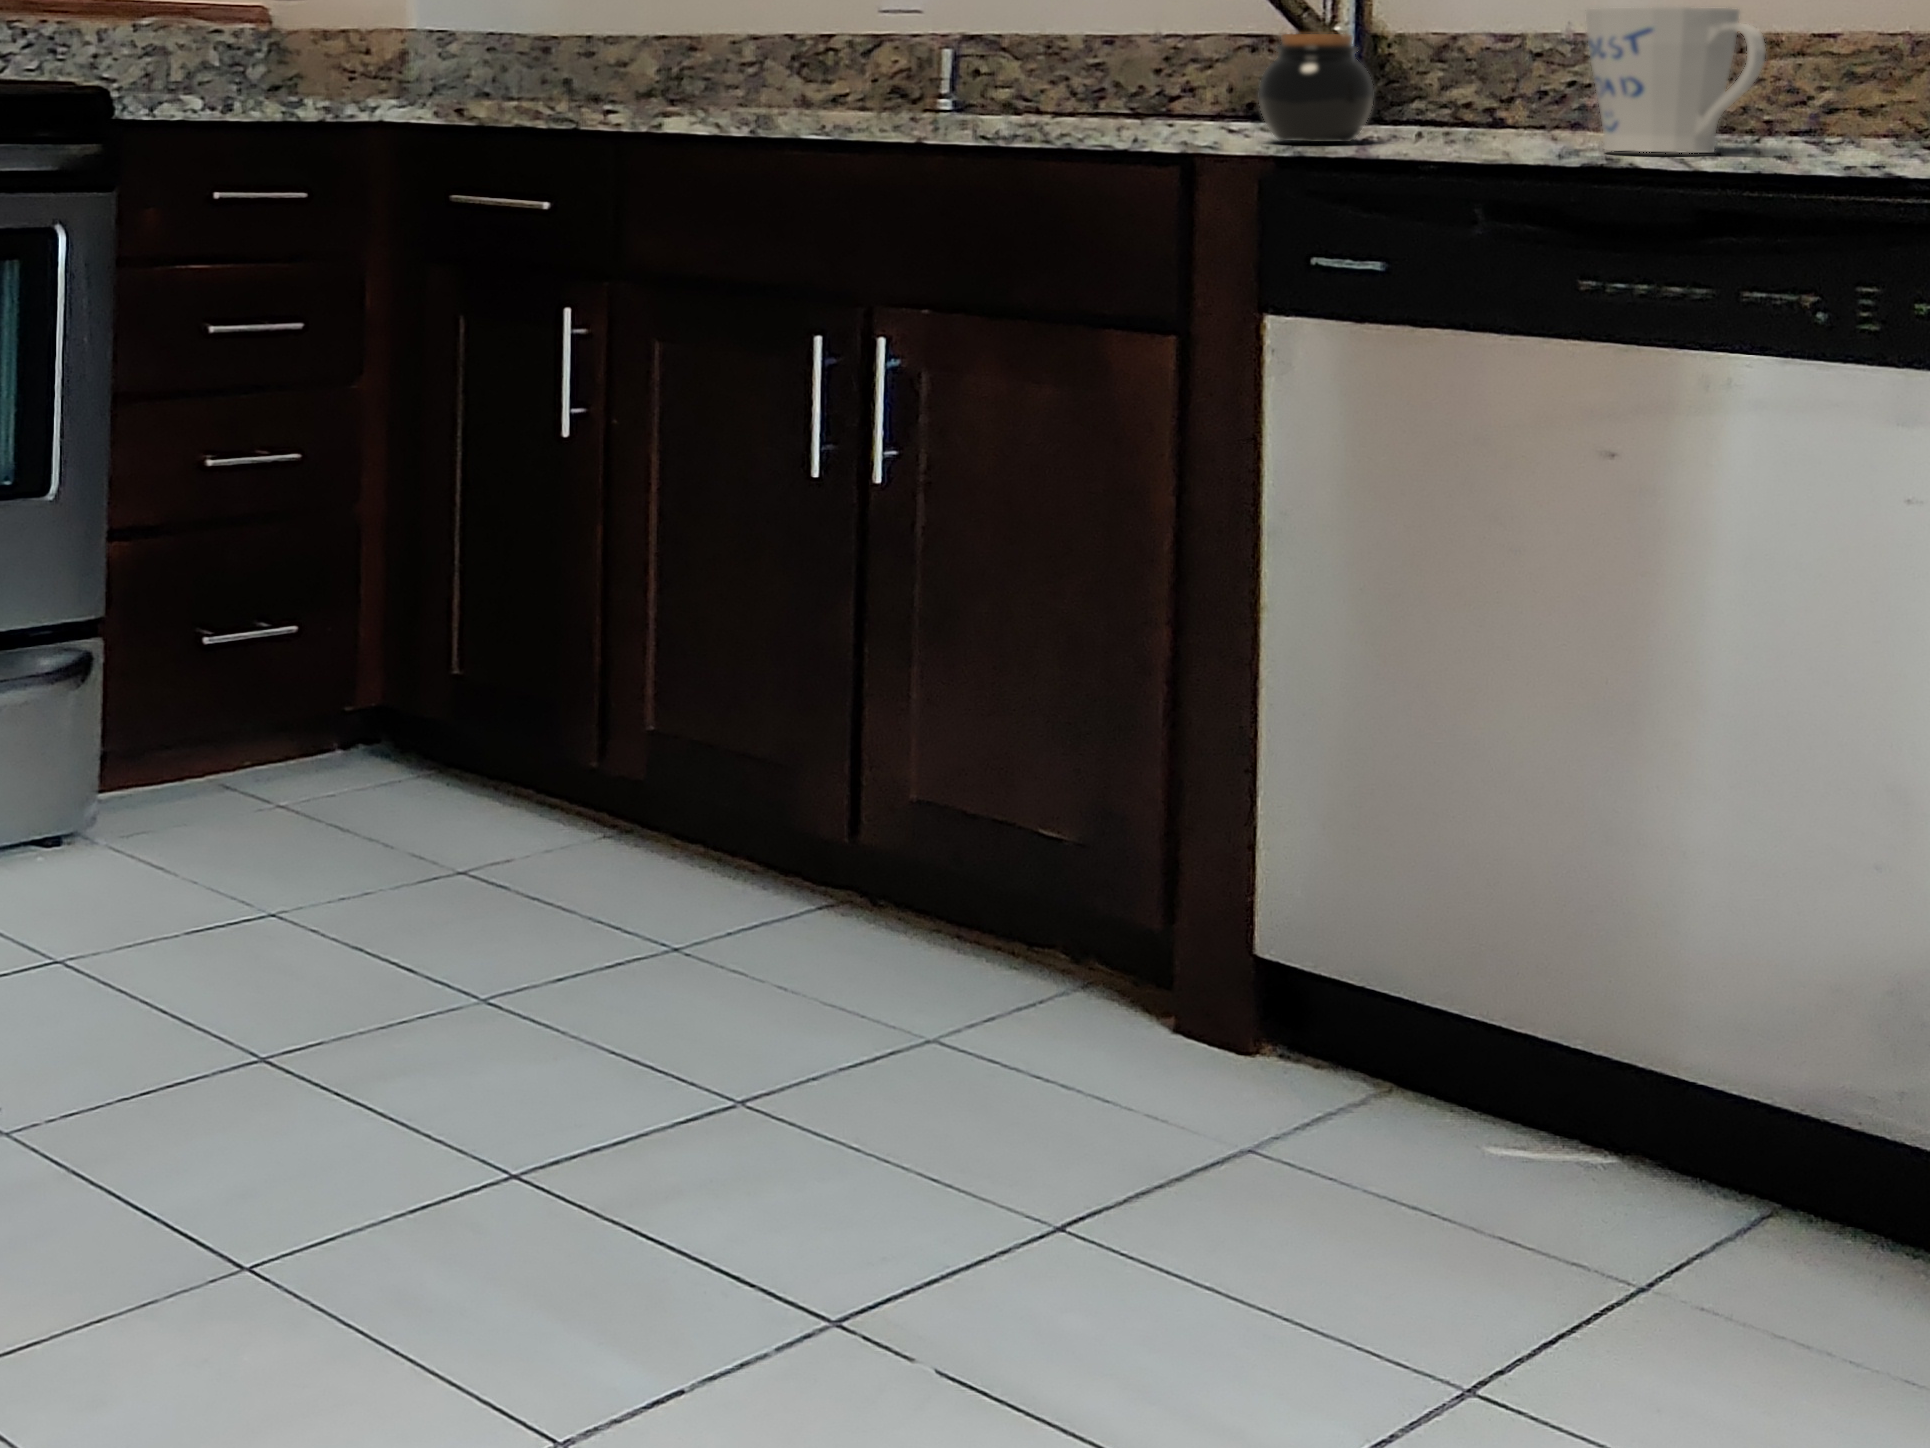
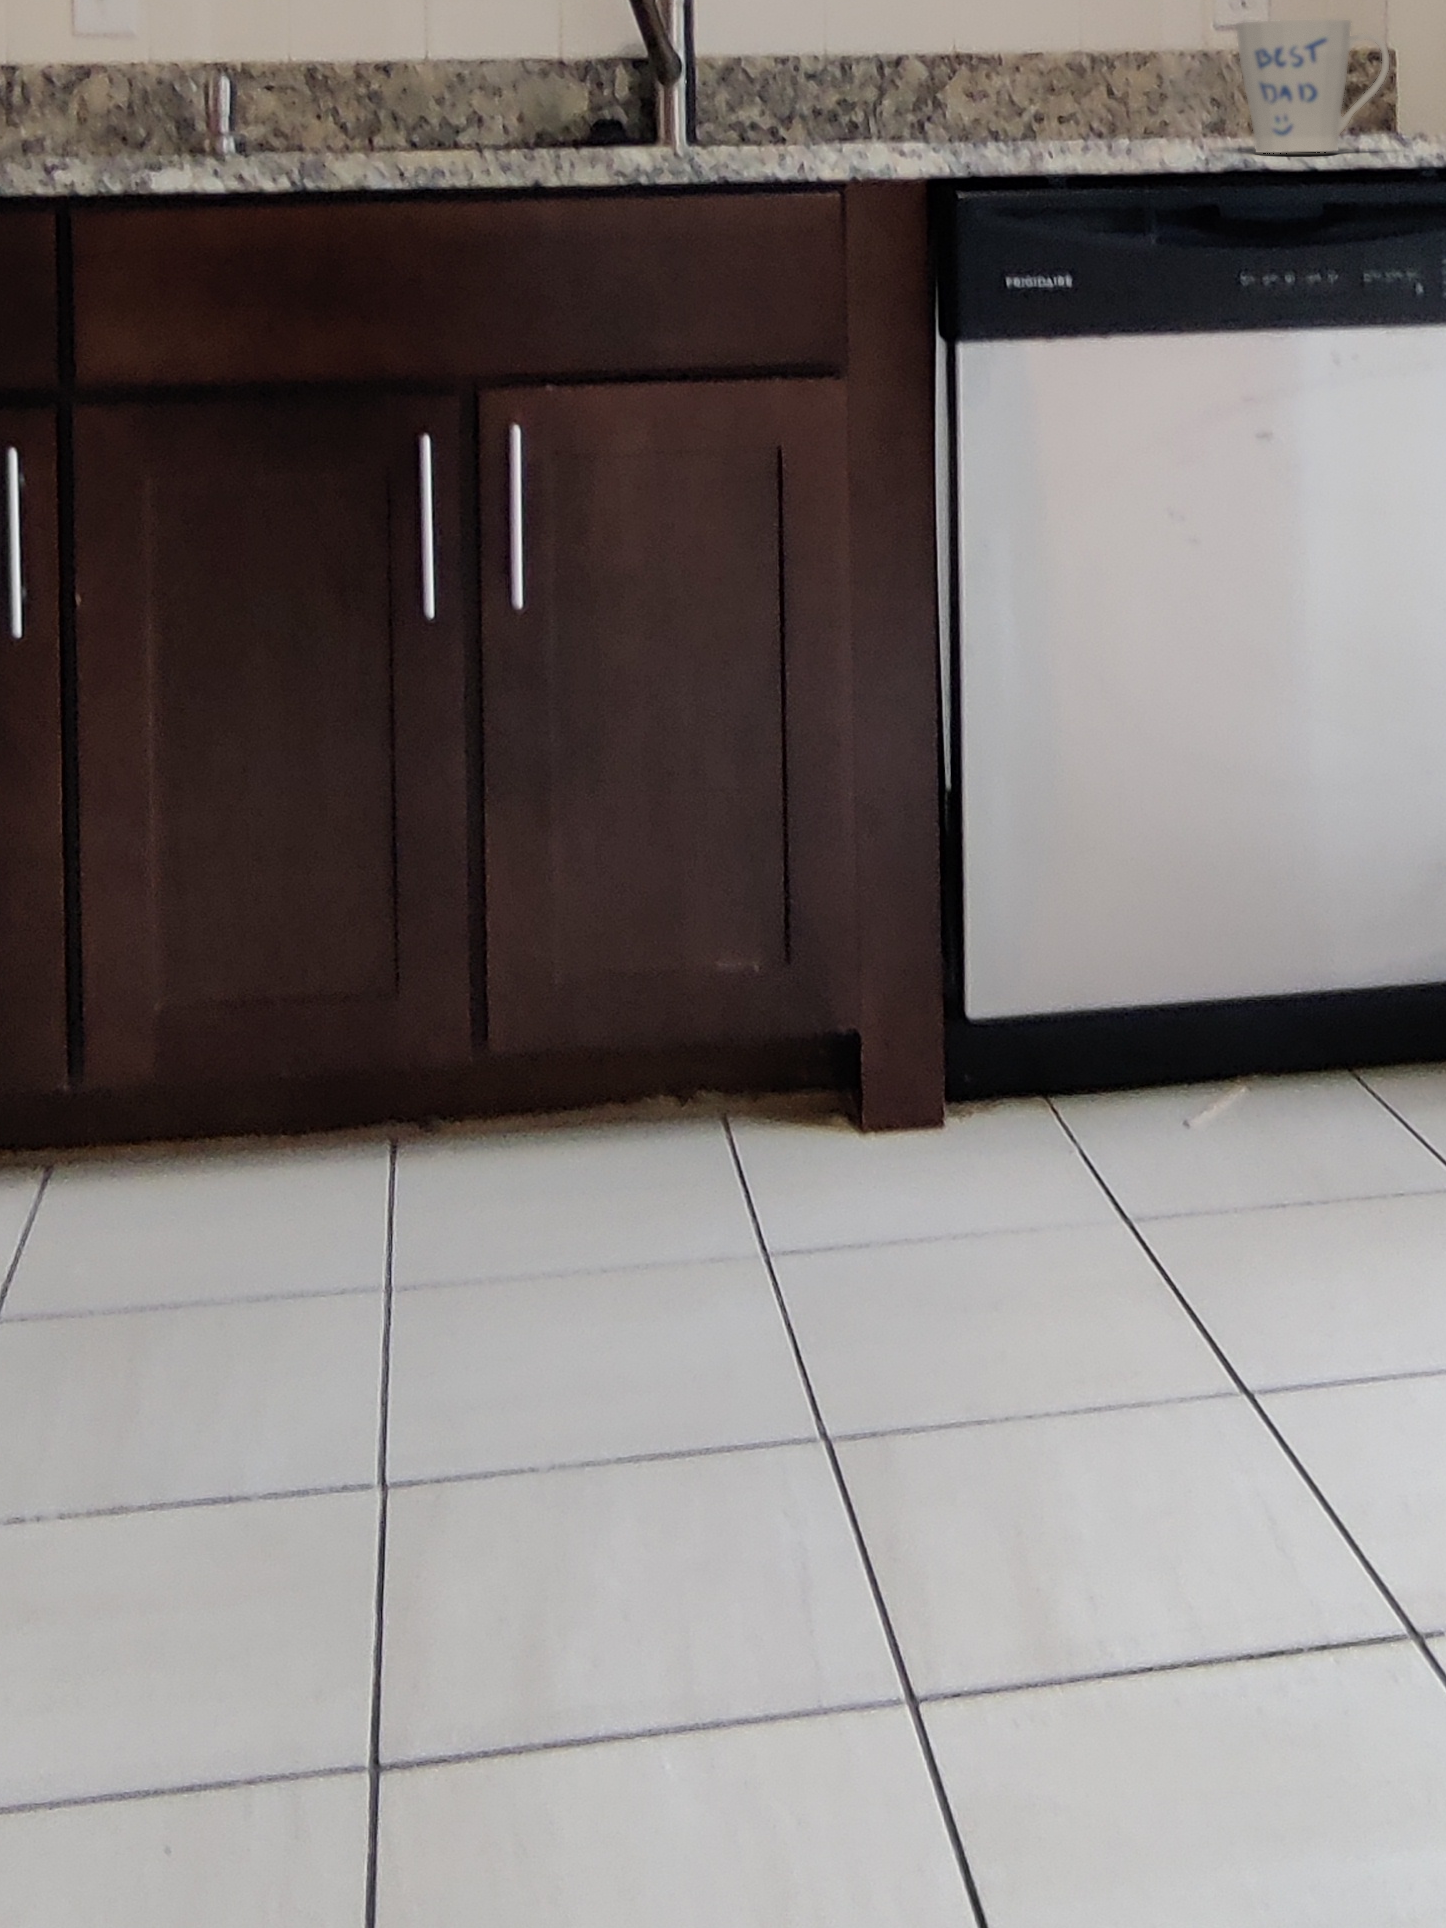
jar: present [1259,34,1373,142] -> none [952,47,1055,159]

